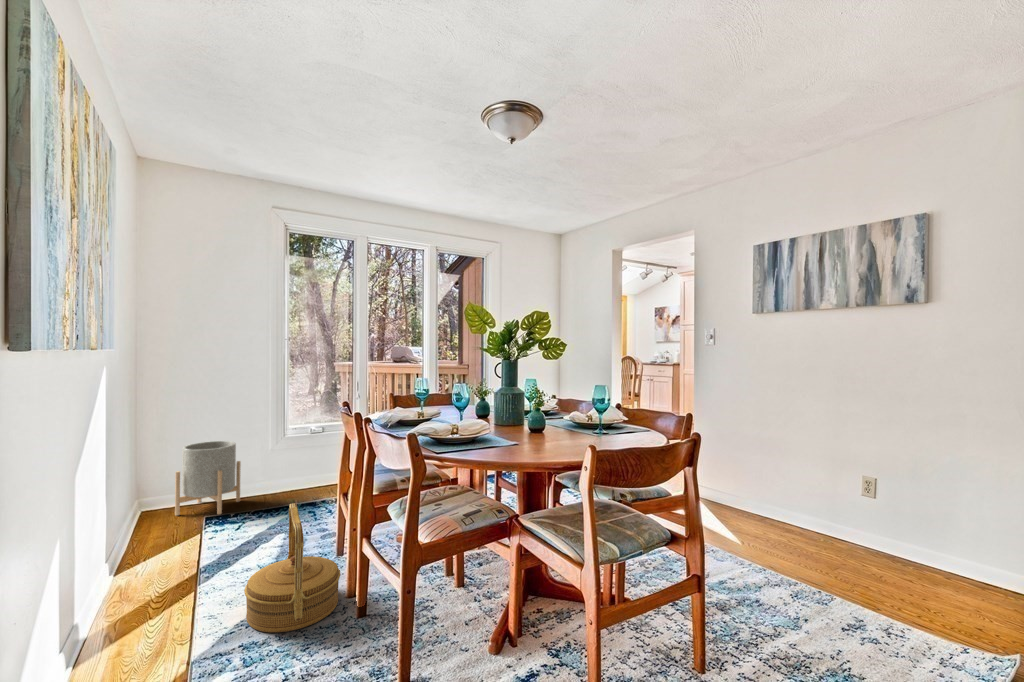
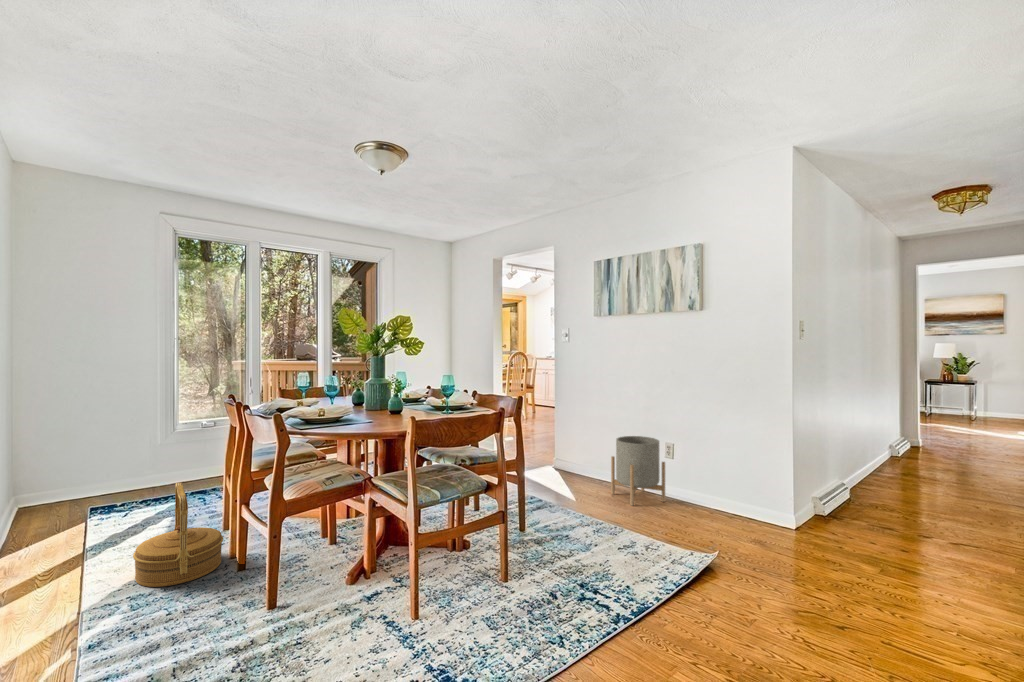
planter: present [175,441,241,516] -> present [611,436,665,506]

